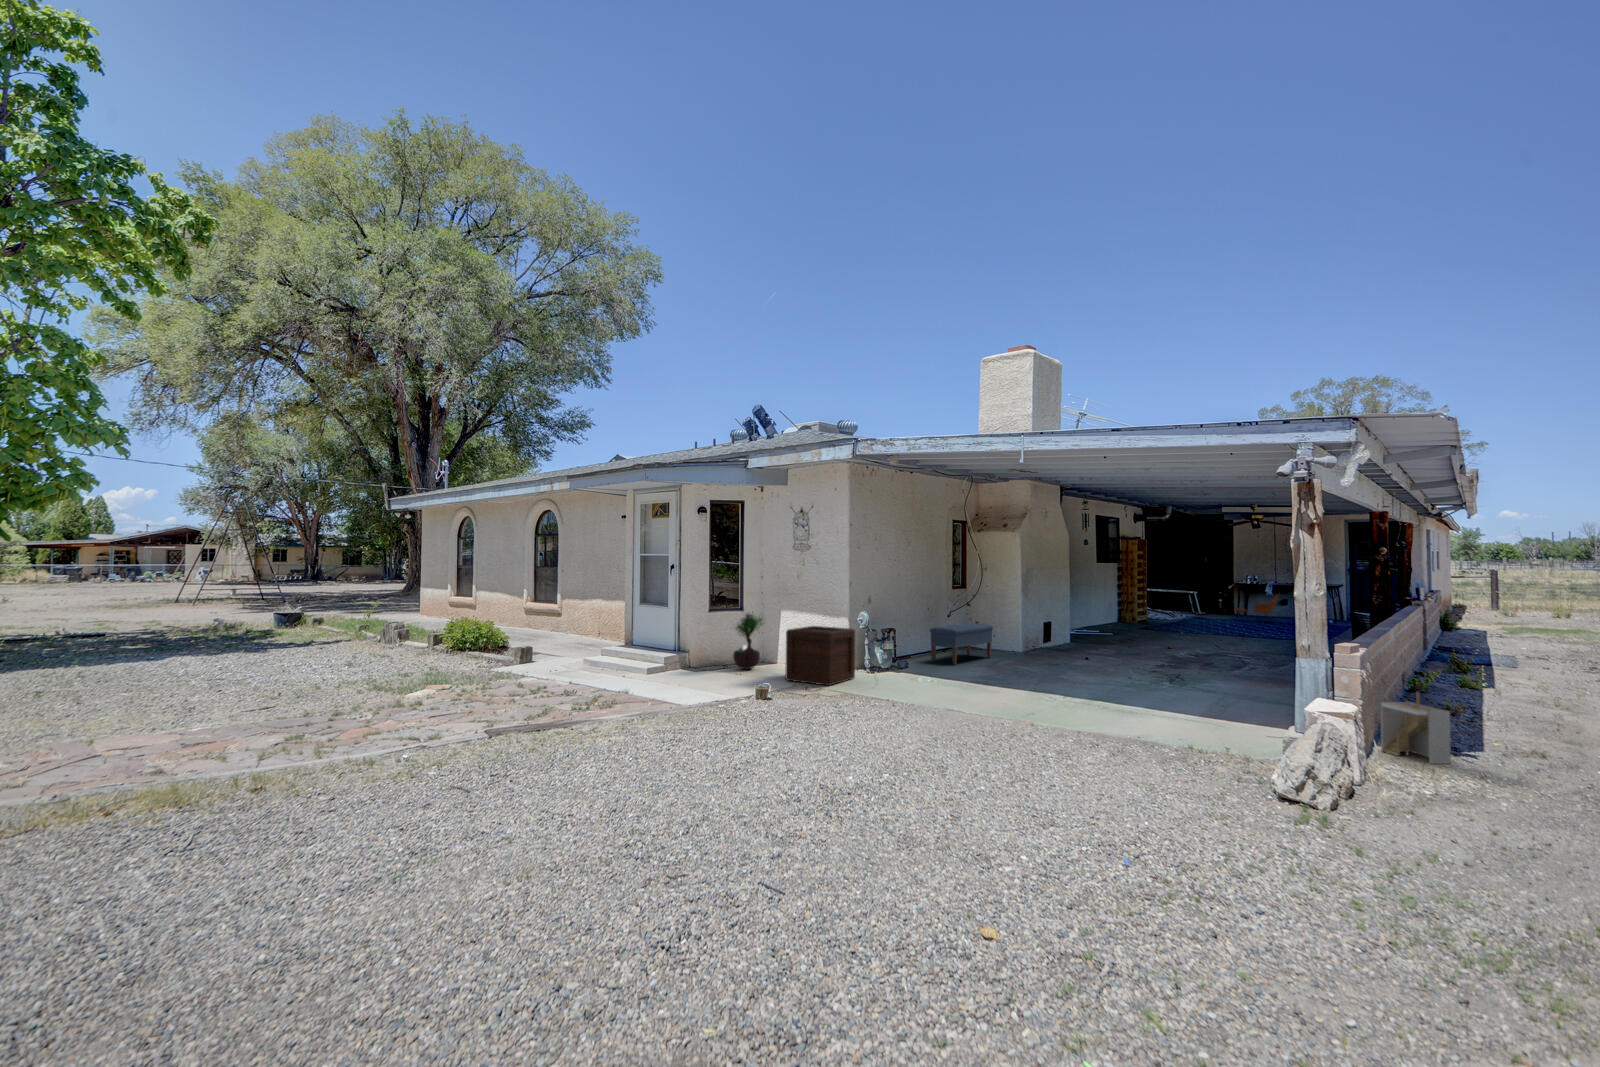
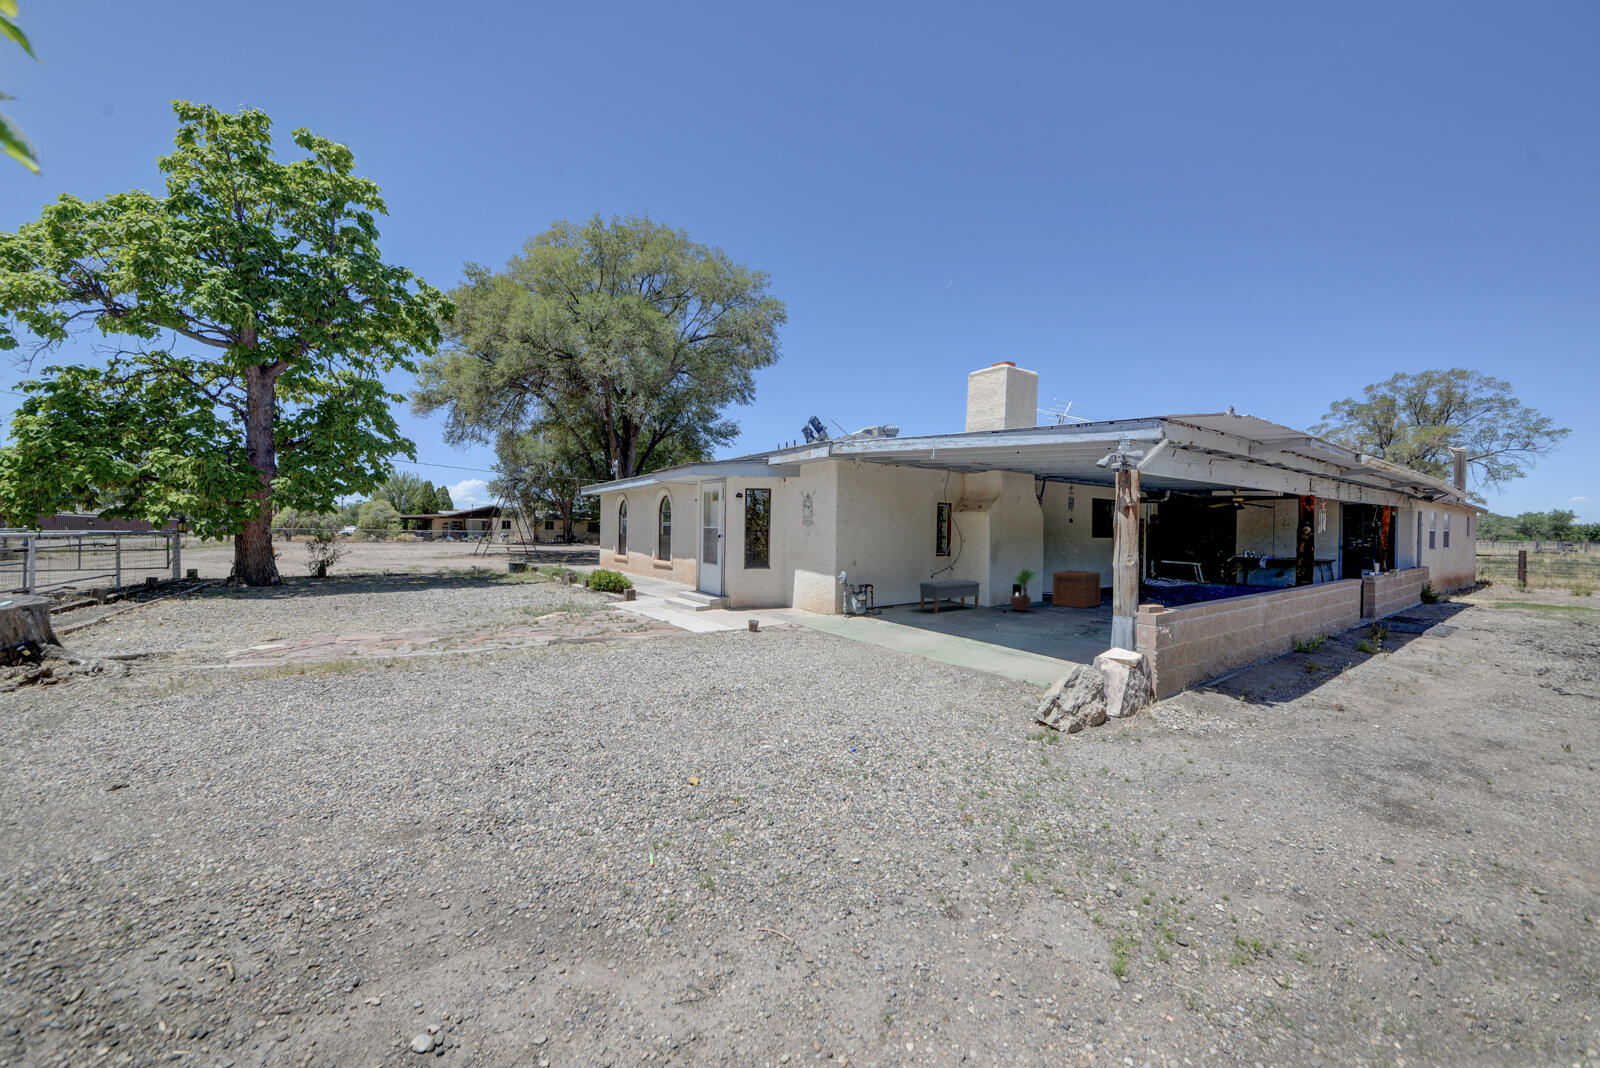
lounge chair: present [1235,595,1278,620] -> none [1293,554,1345,583]
potted tree: present [733,612,762,669] -> present [1010,569,1035,611]
wooden crate: present [785,626,855,685] -> present [1052,570,1101,608]
storage bin: present [1381,692,1451,764] -> none [1169,642,1212,702]

